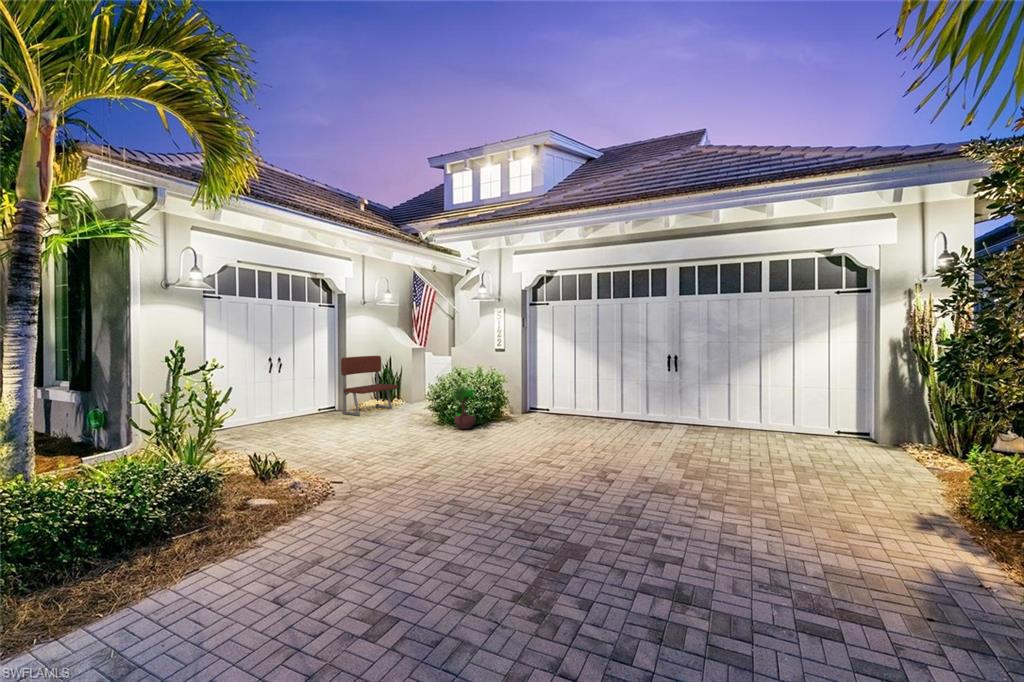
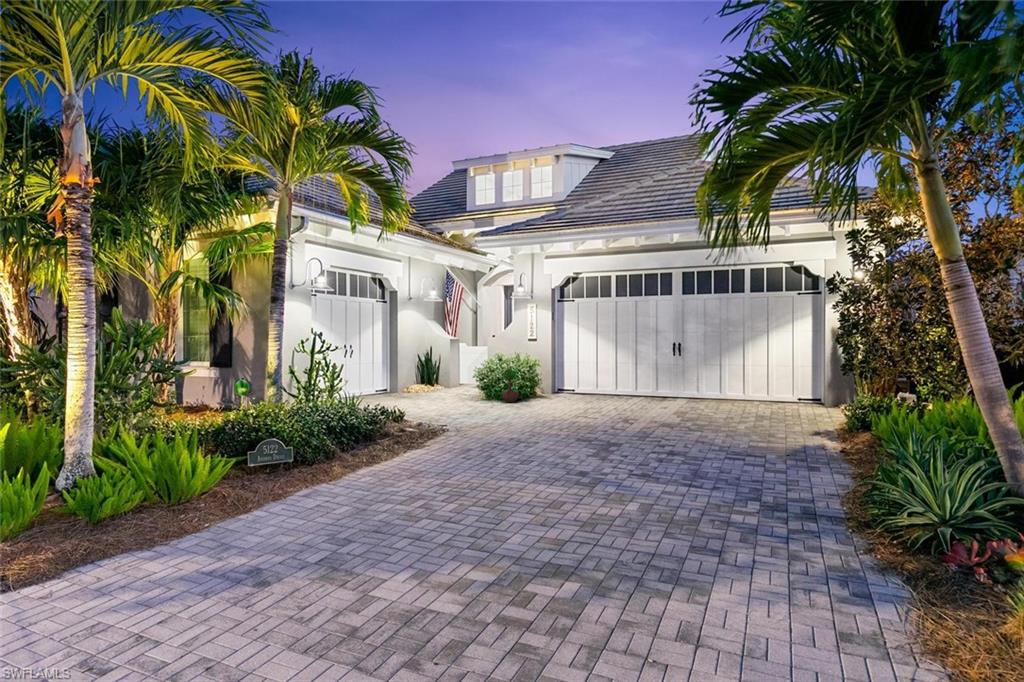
bench: present [341,356,398,416] -> none [395,345,441,396]

